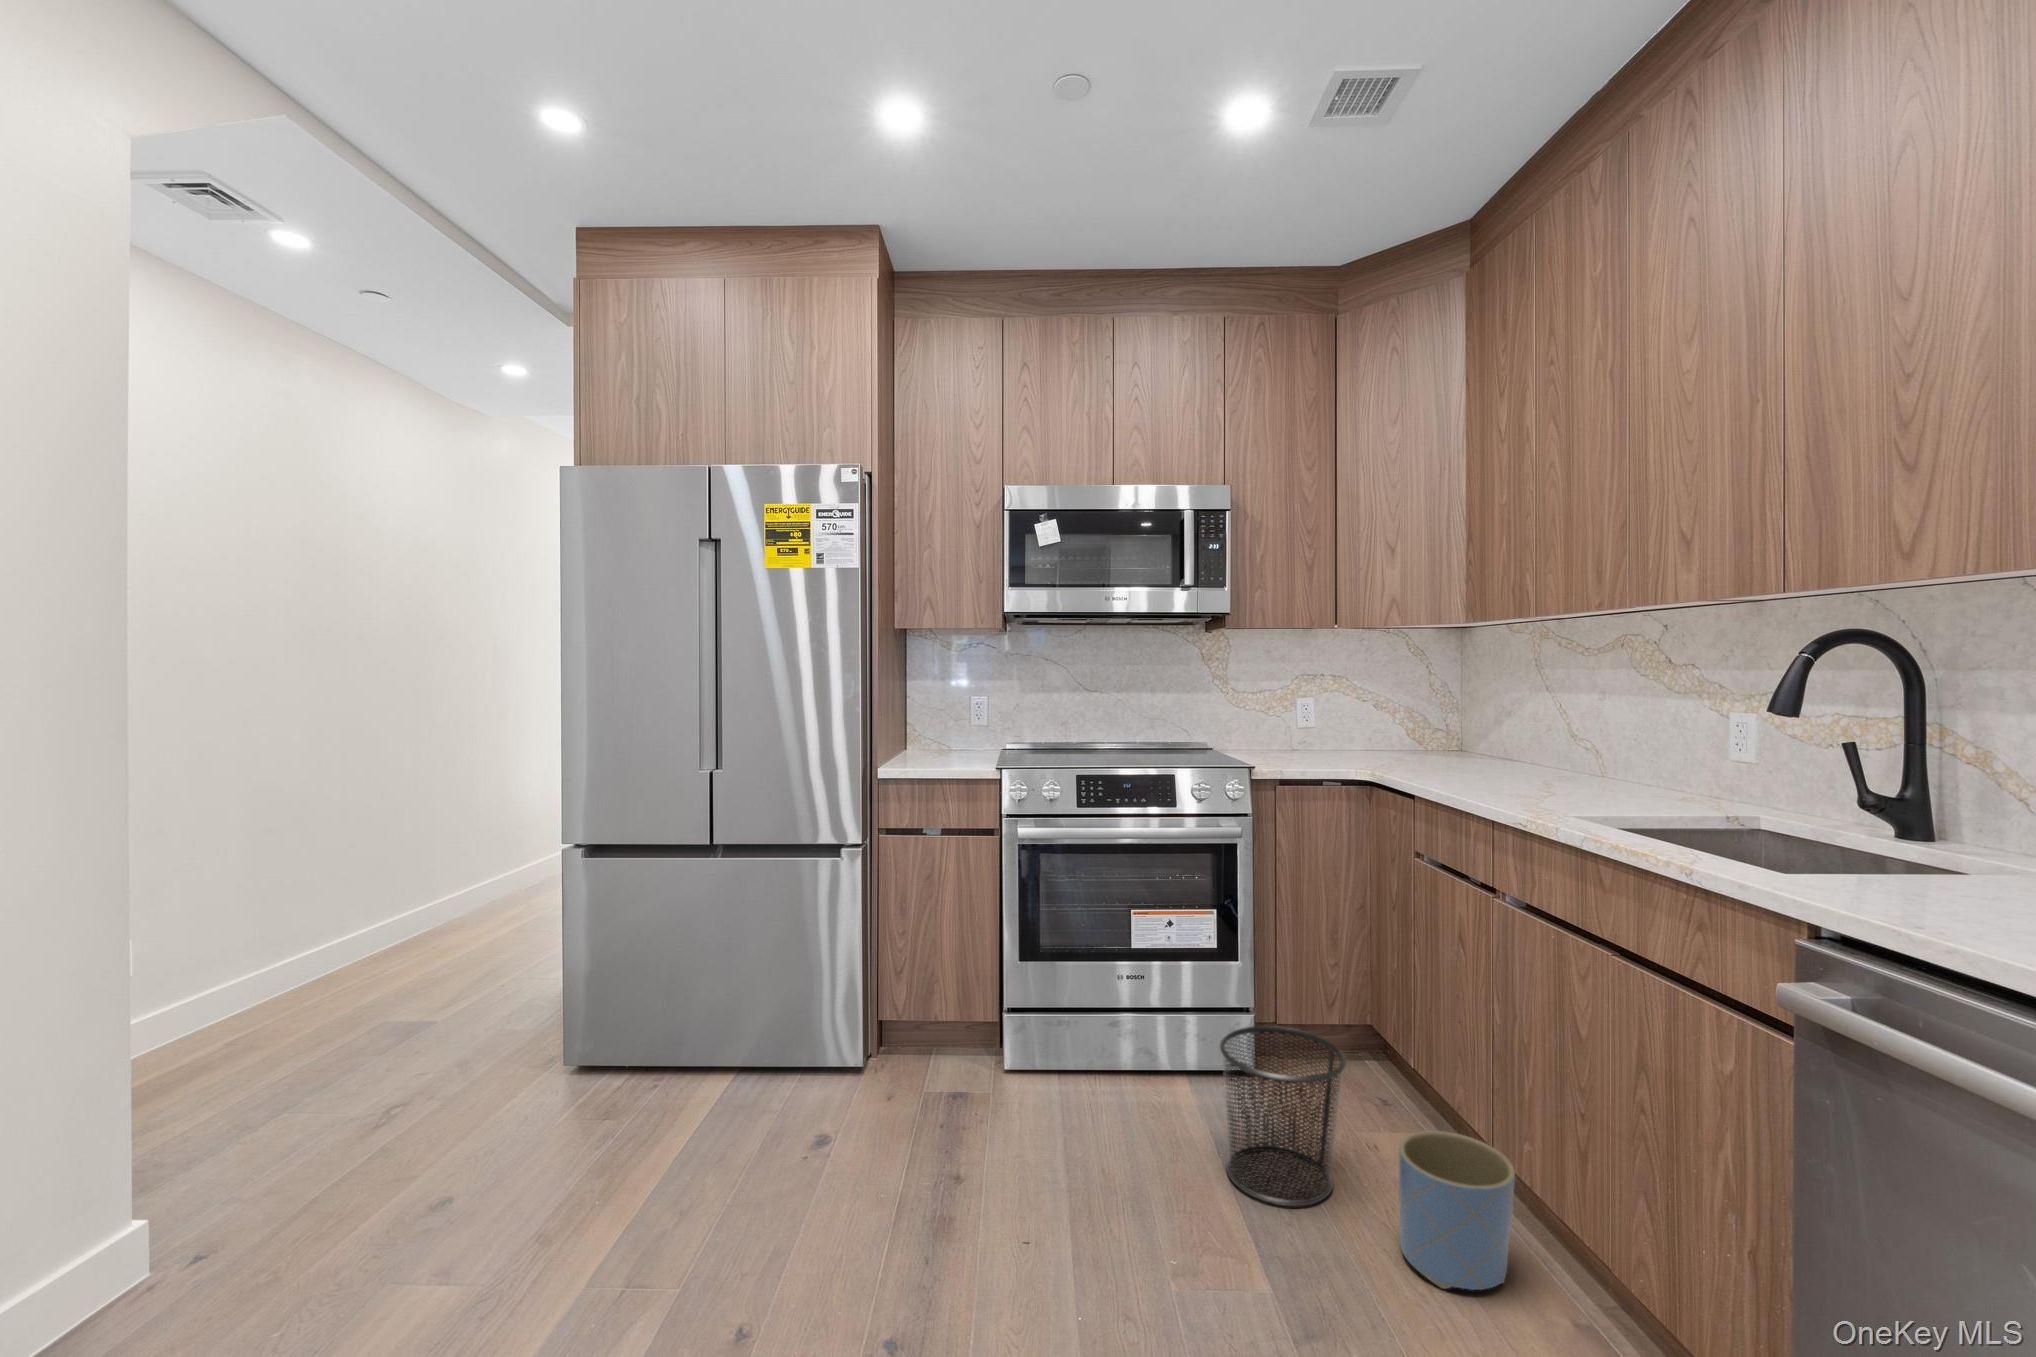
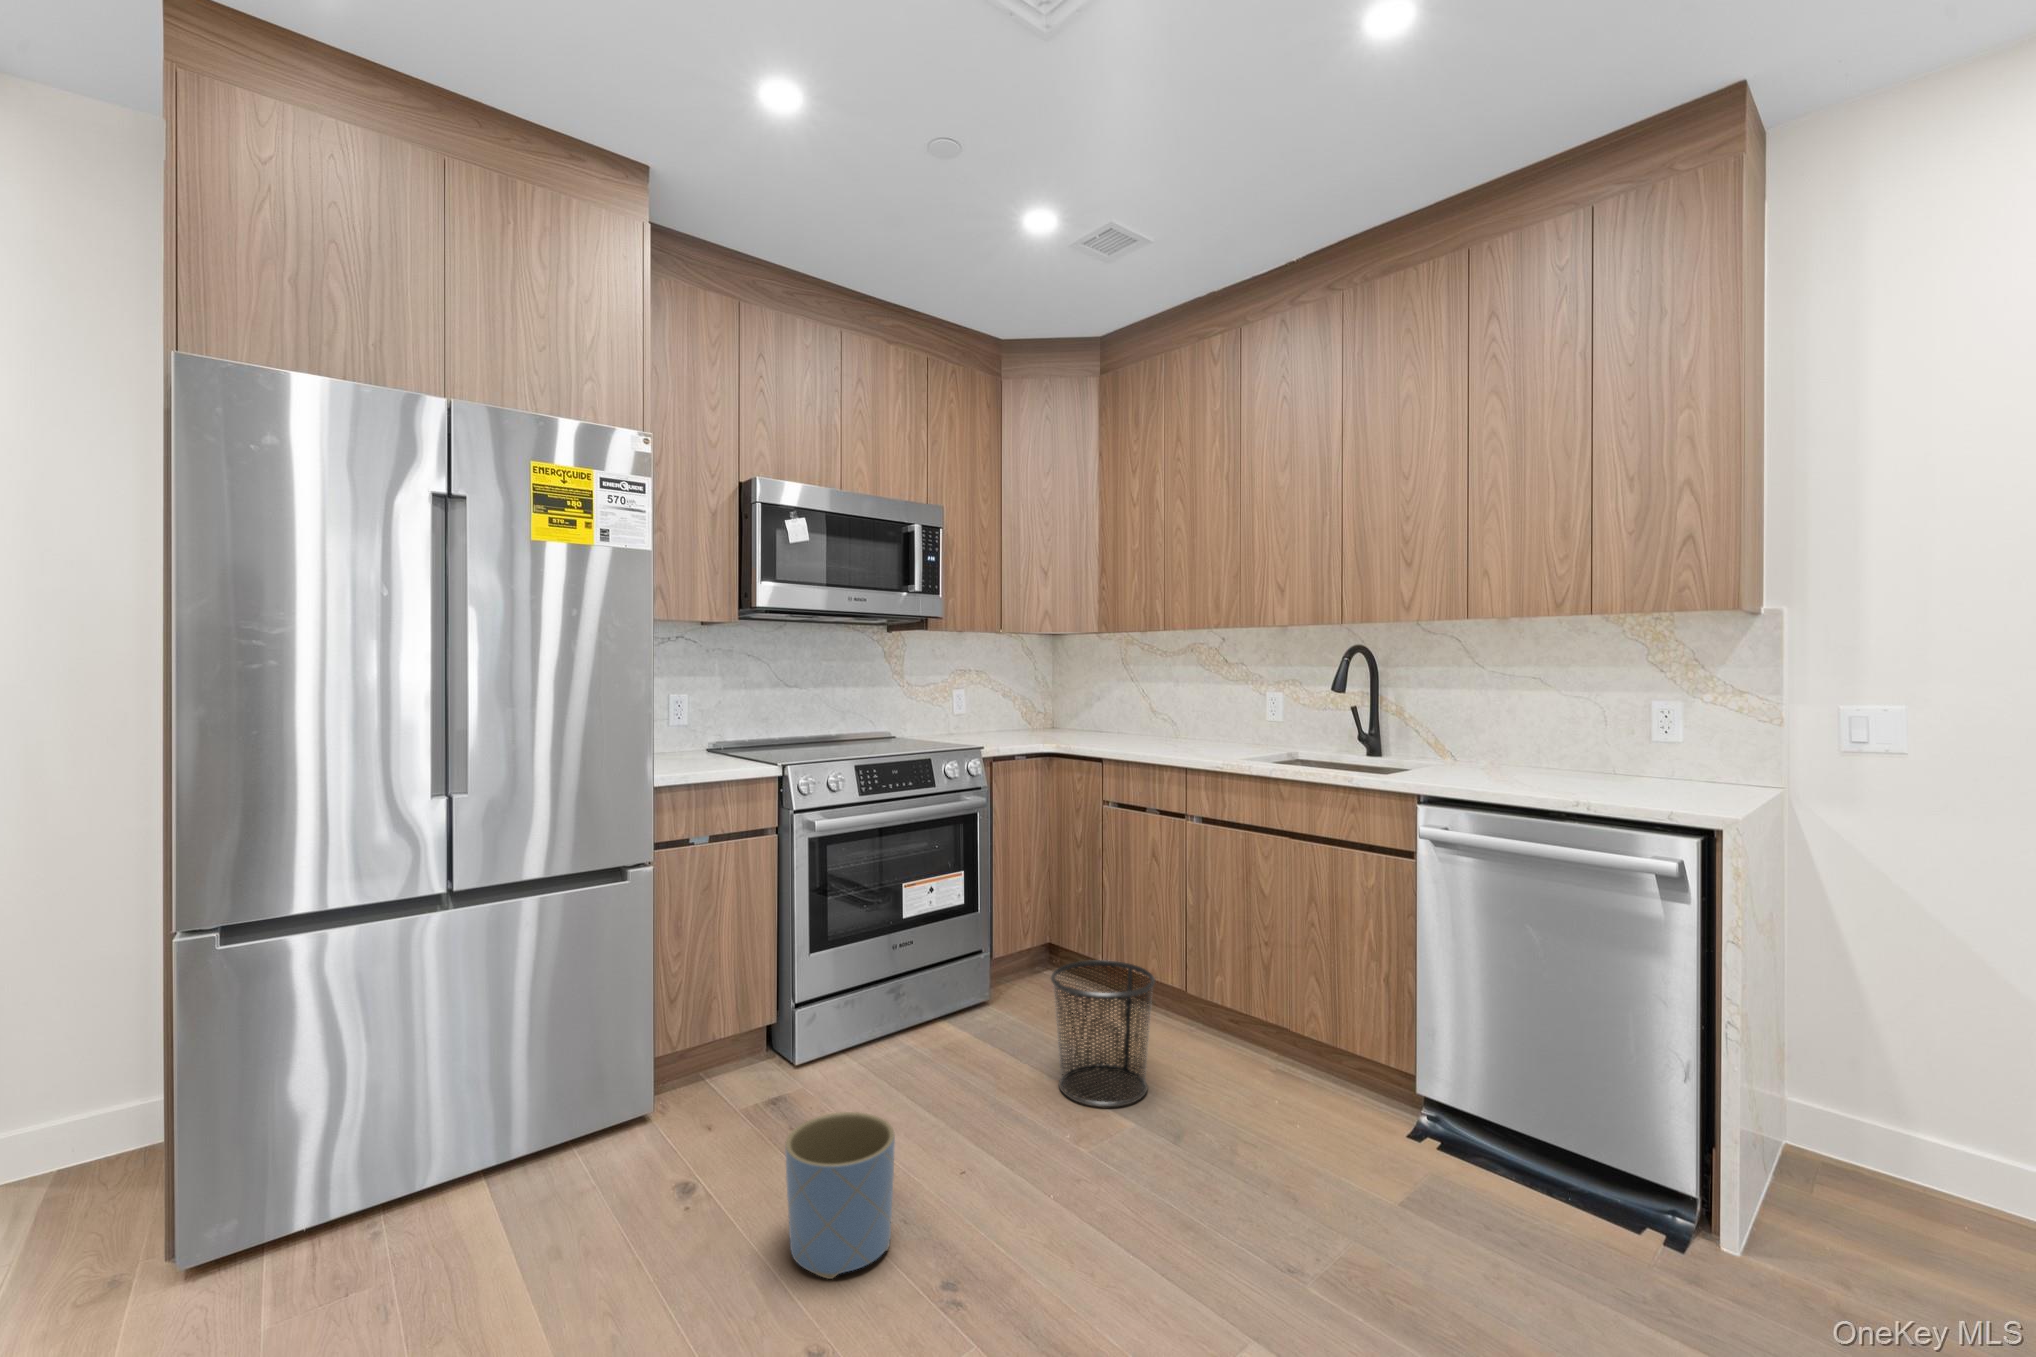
planter: present [1399,1131,1515,1290] -> present [785,1112,895,1279]

